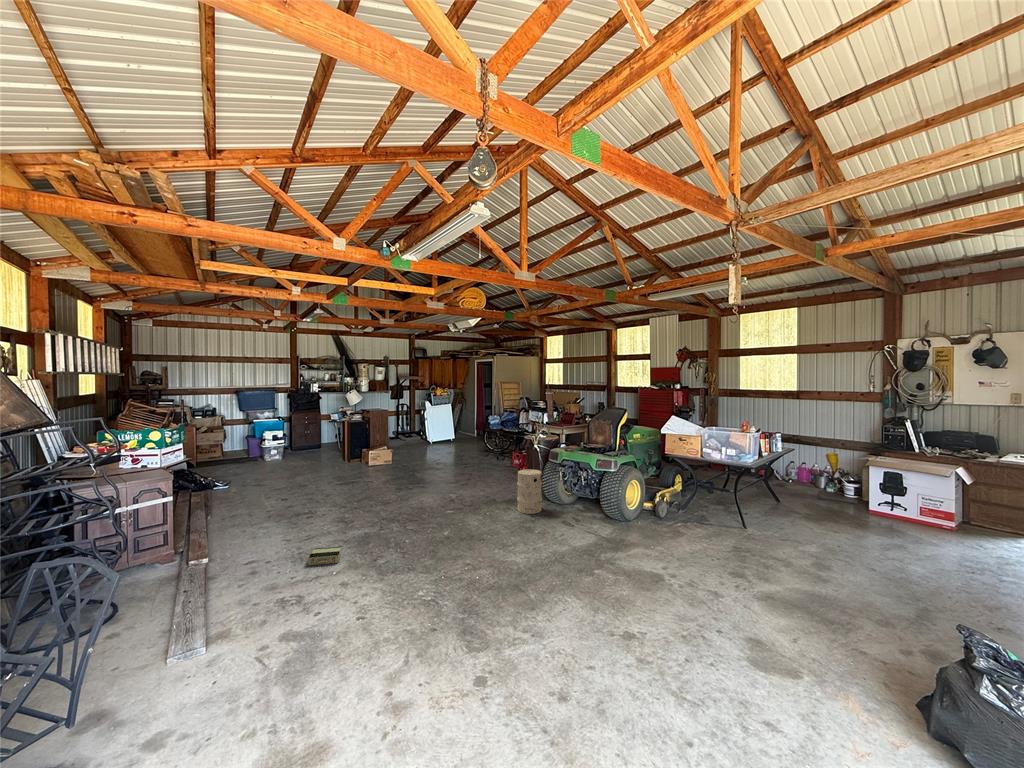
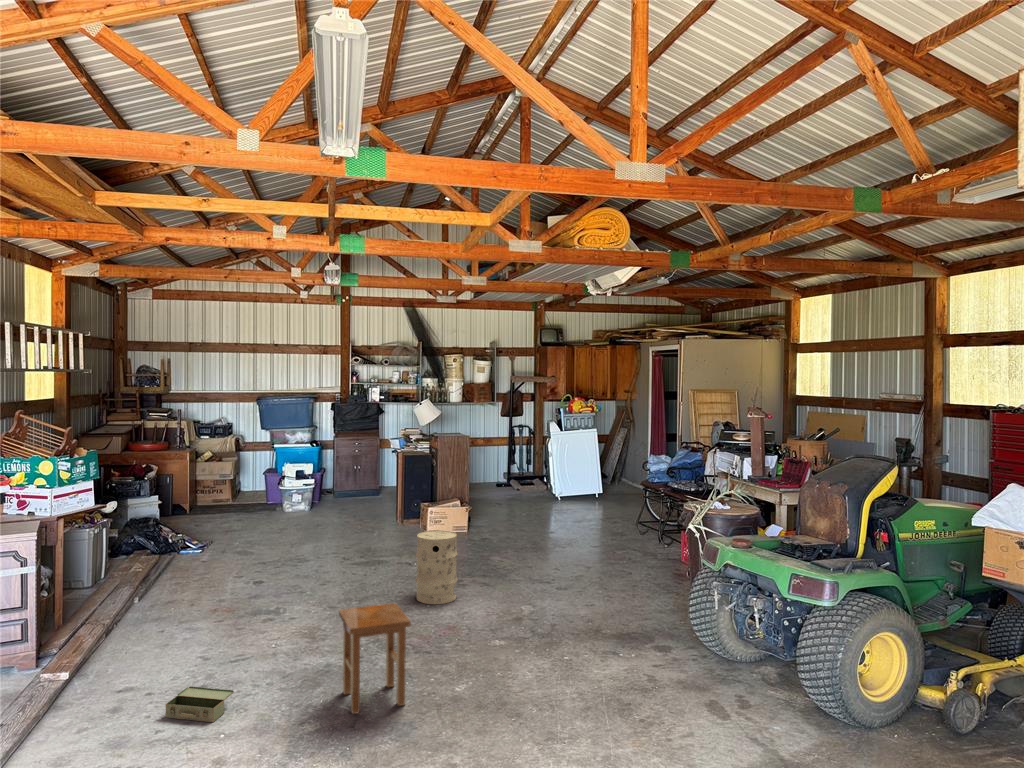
trash can: present [517,469,542,514] -> present [415,530,458,604]
stool: none [393,492,436,548] -> present [339,603,411,714]

